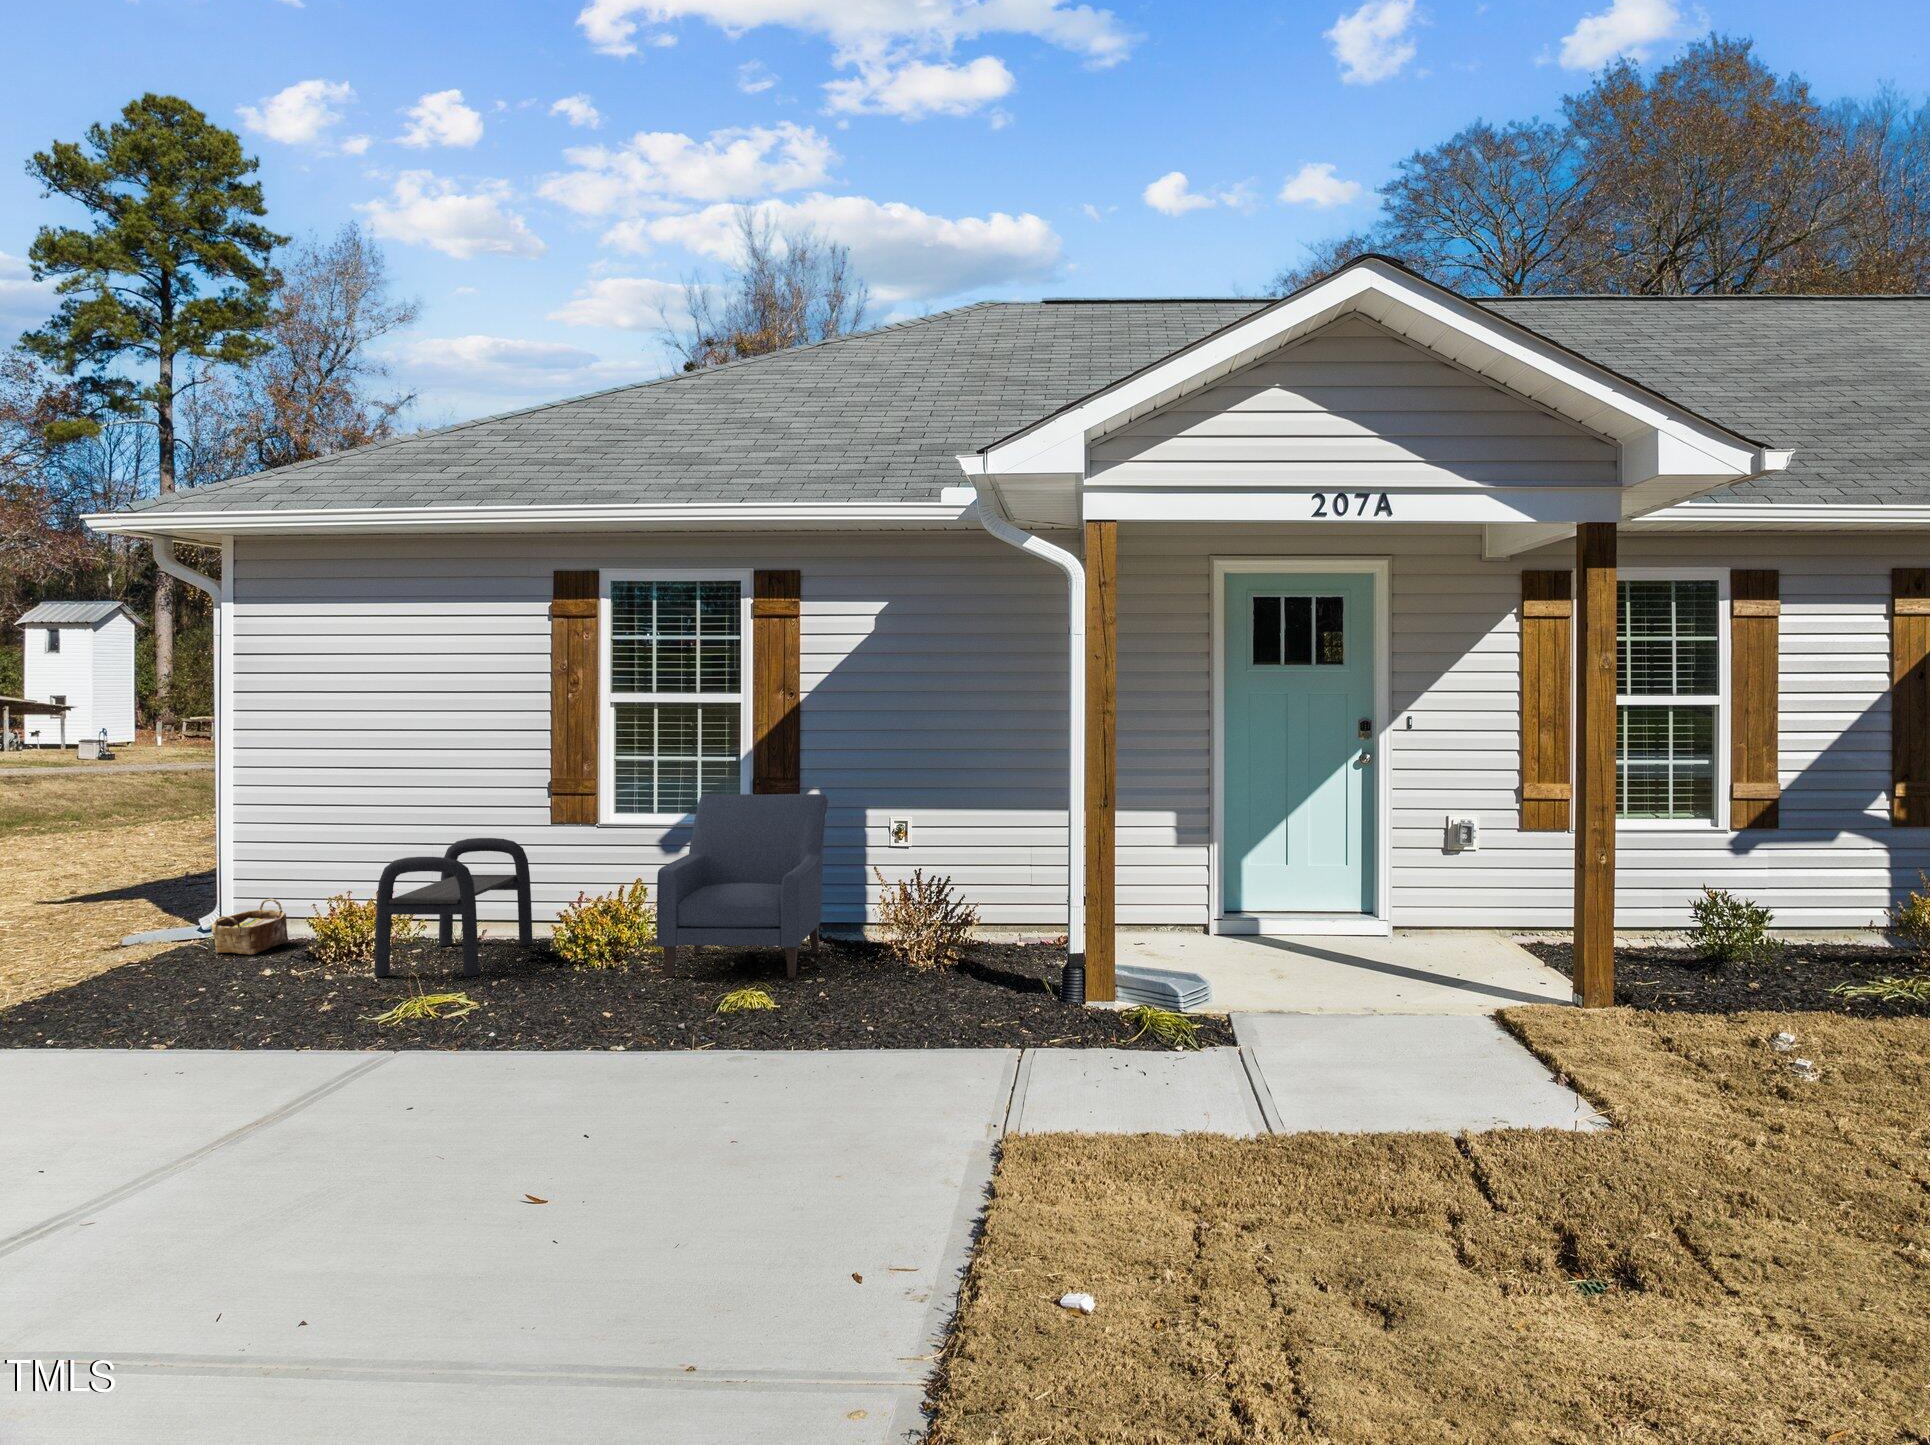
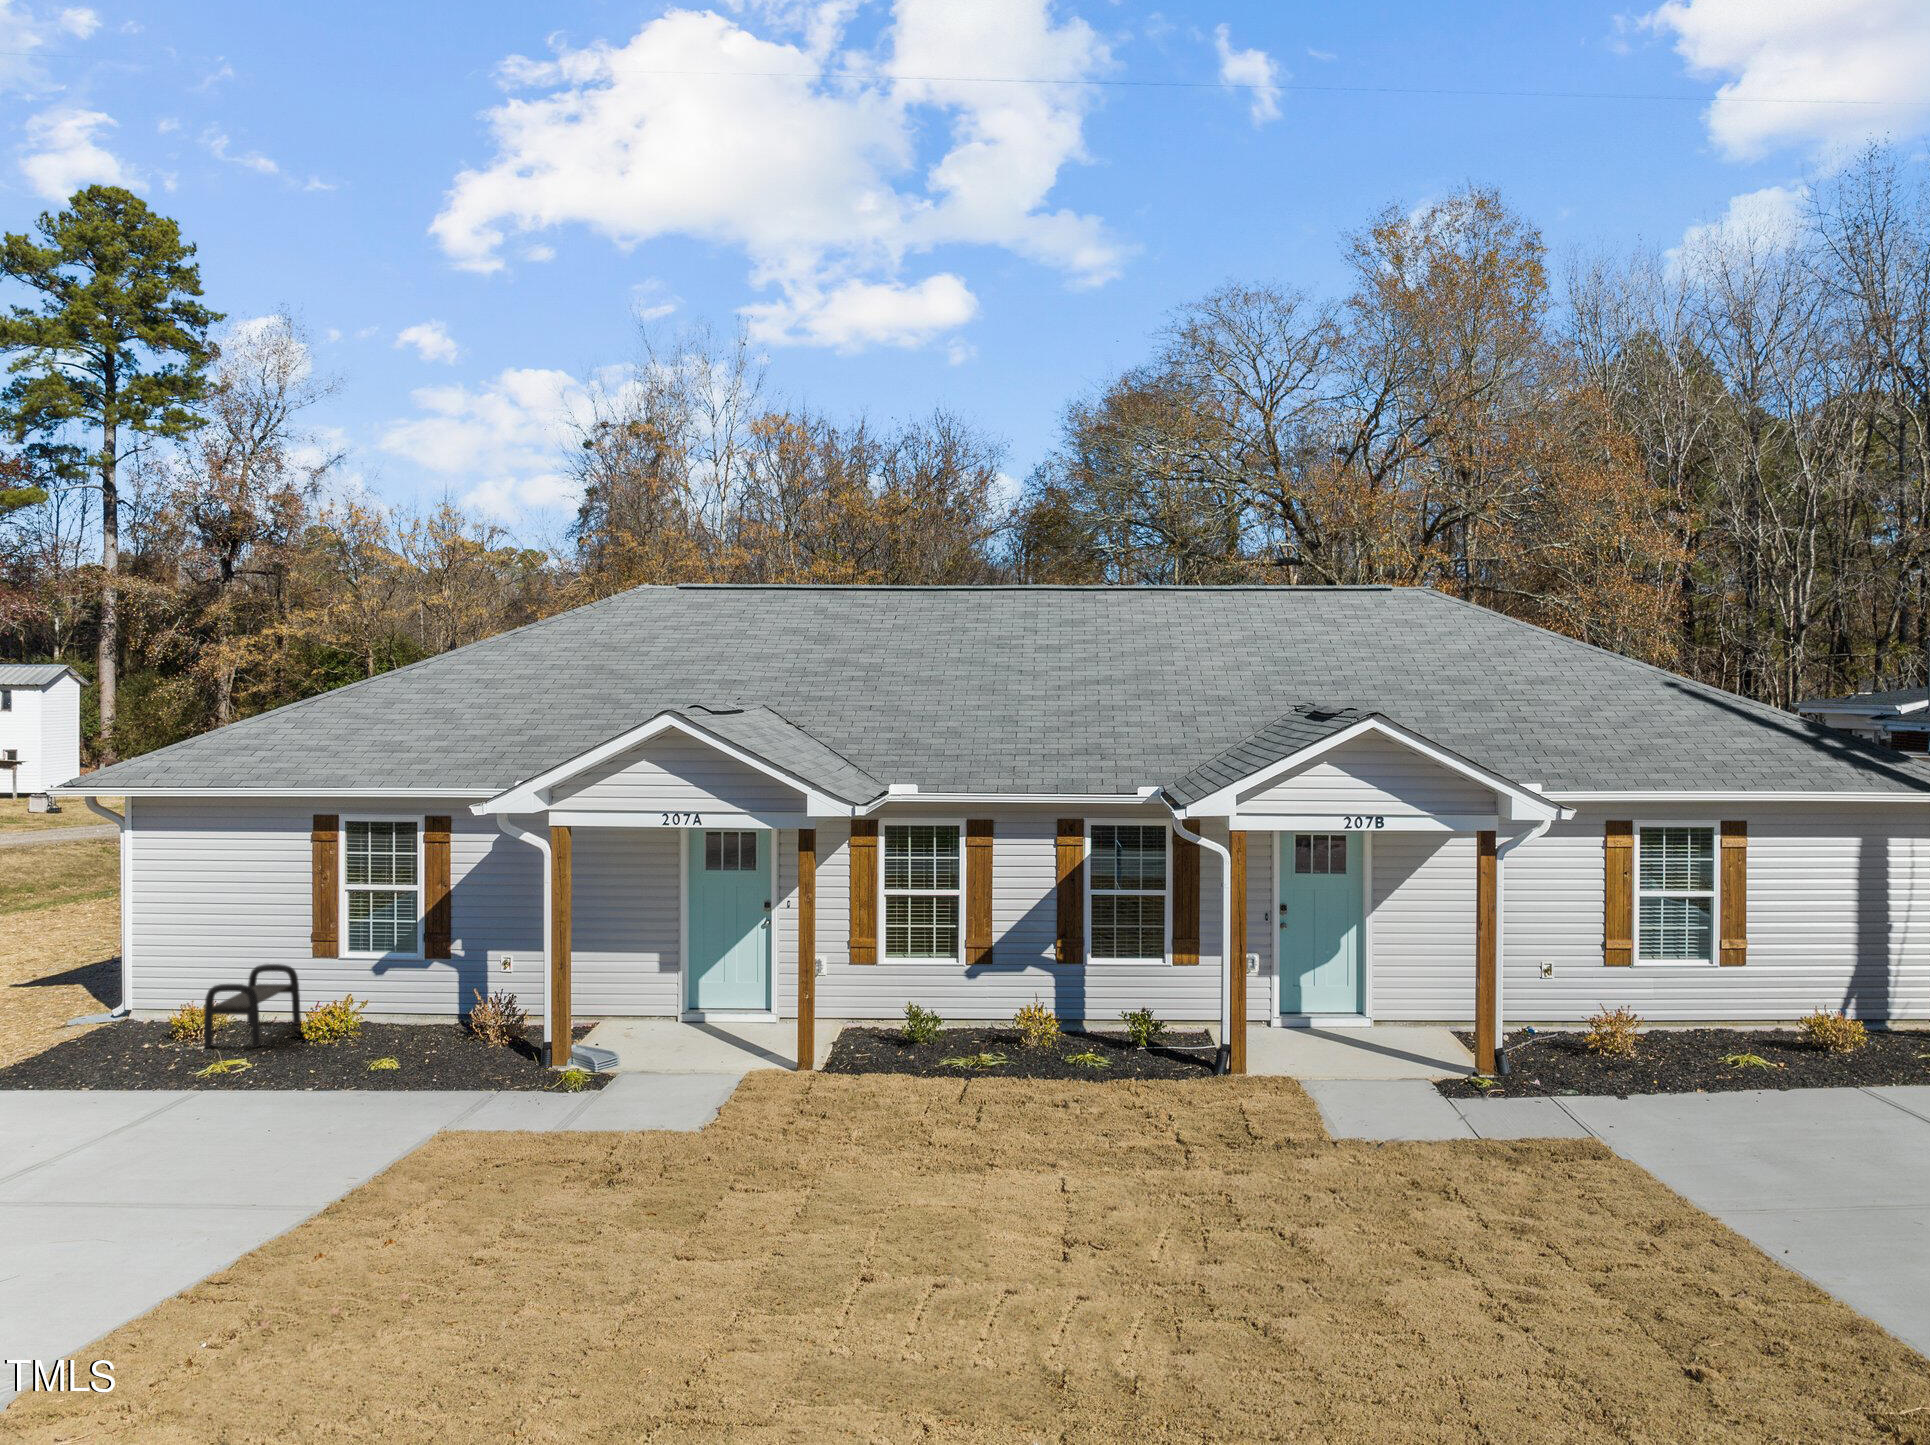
chair: present [657,794,828,978] -> none [353,942,464,1050]
woven basket: present [212,899,288,955] -> none [118,997,162,1031]

